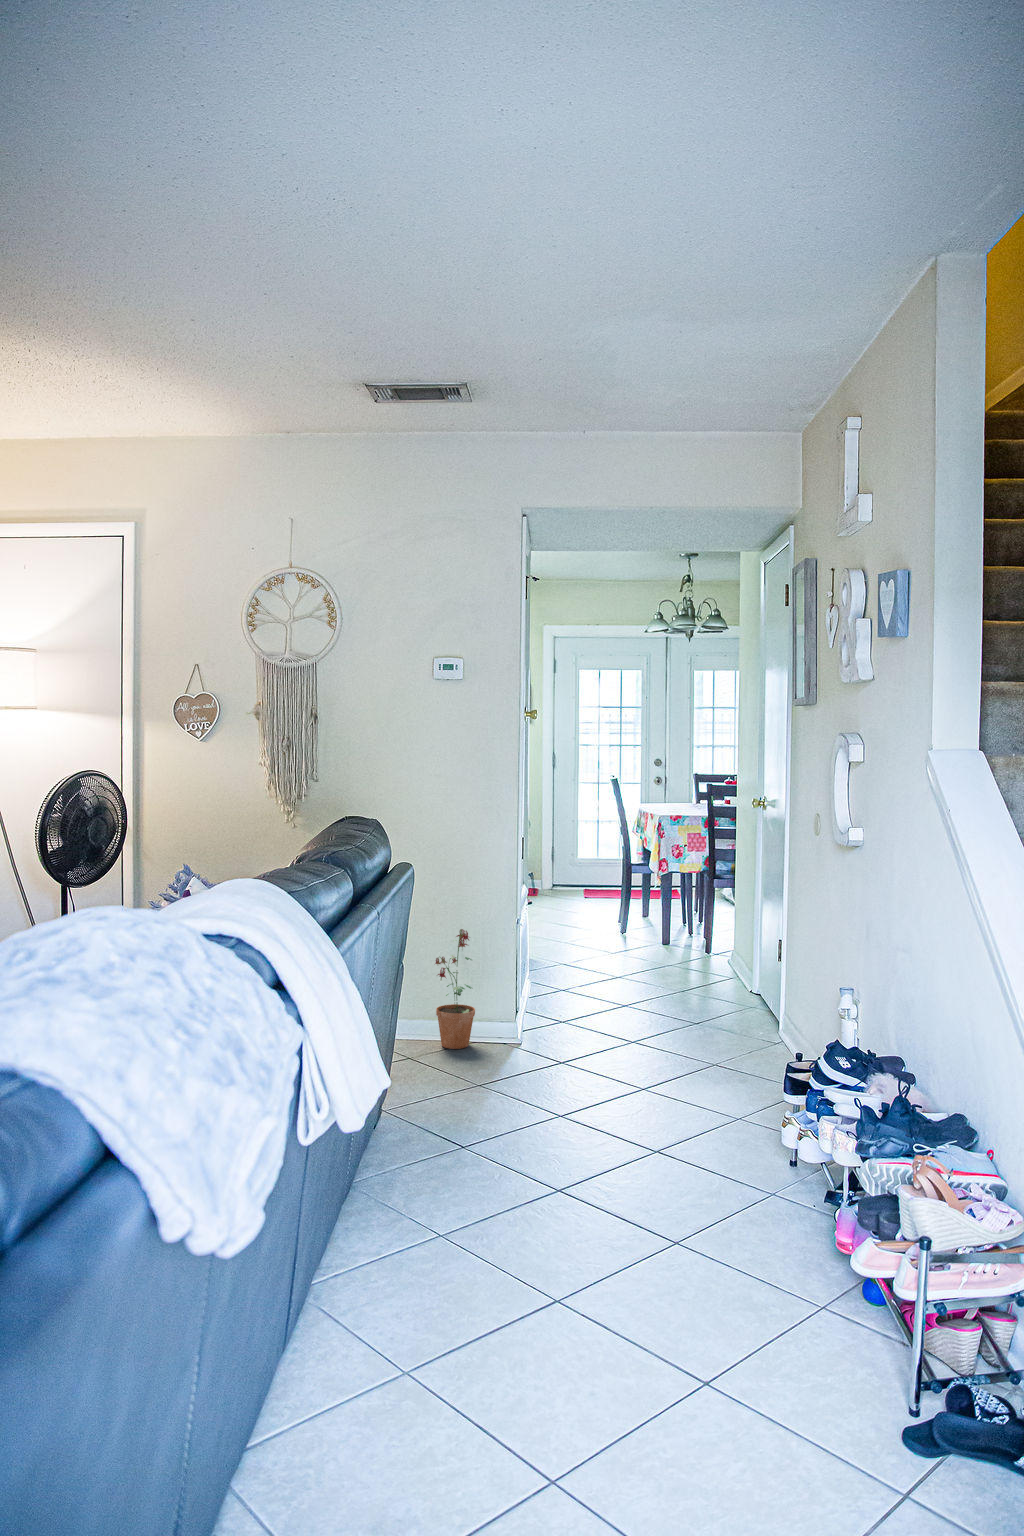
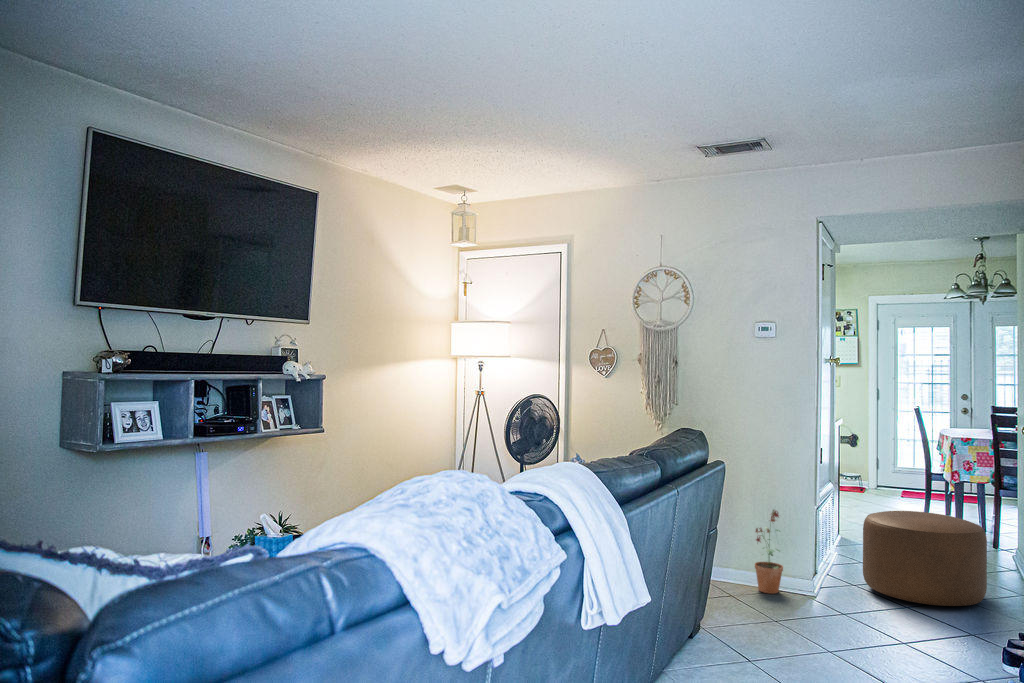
ottoman: none [573,917,718,1036] -> present [863,511,987,606]

